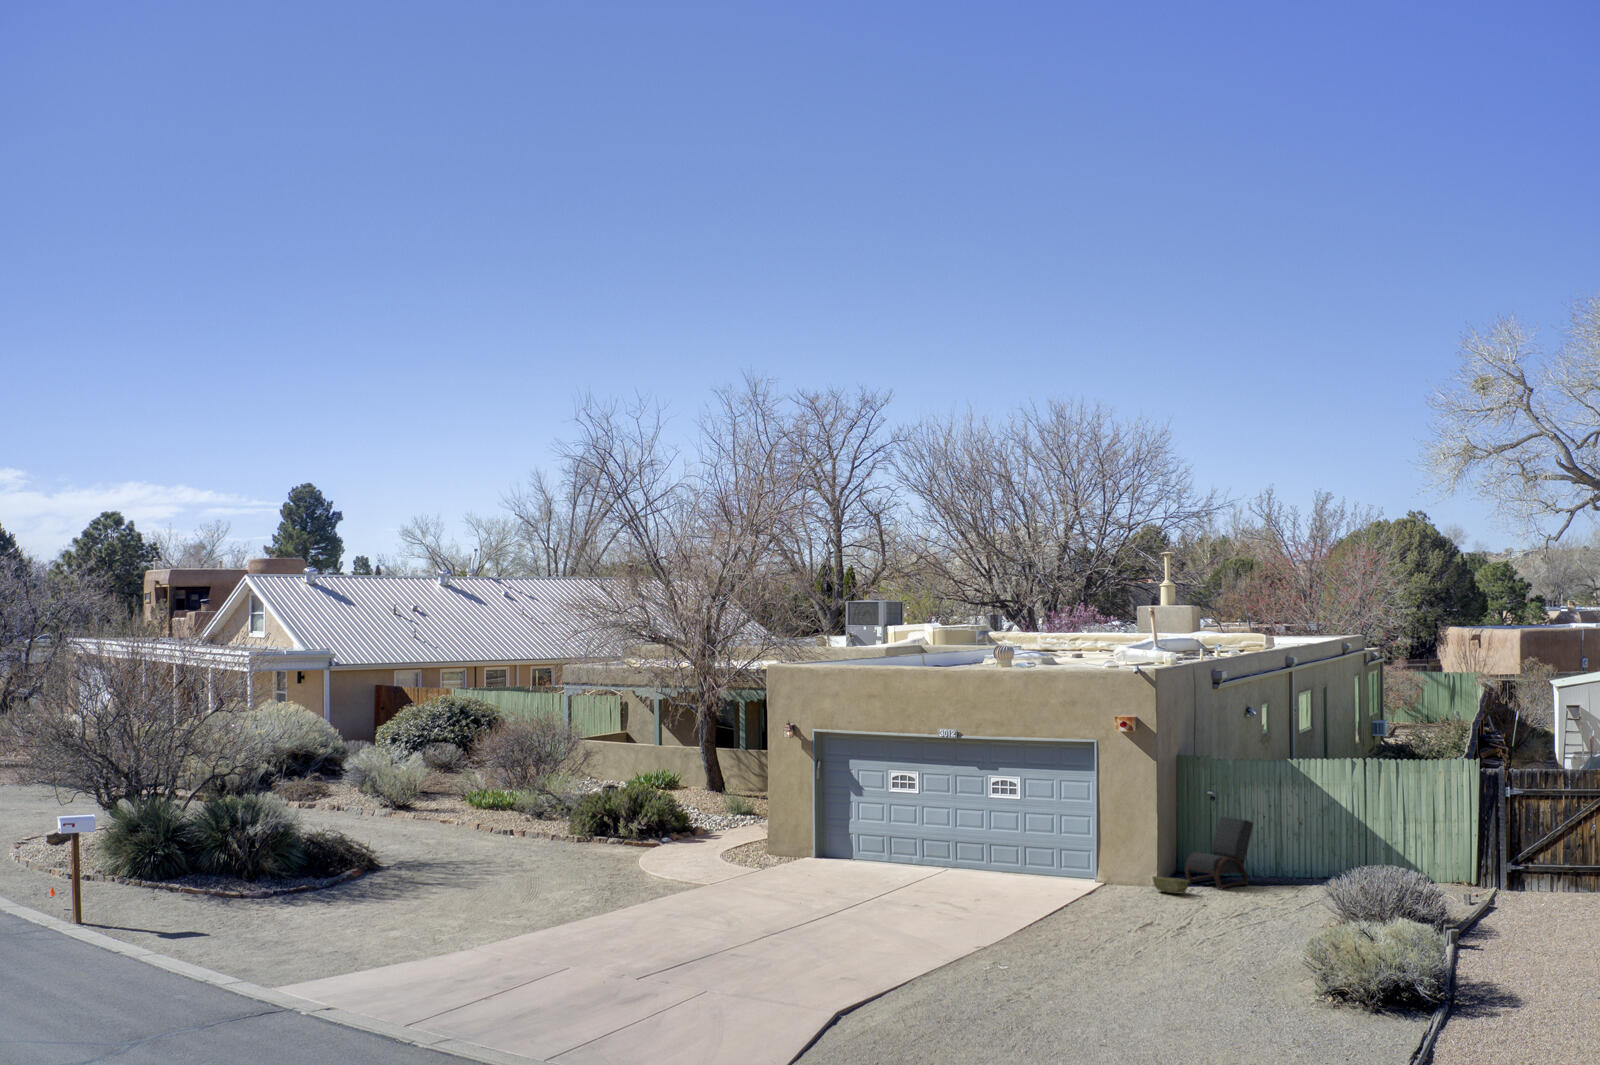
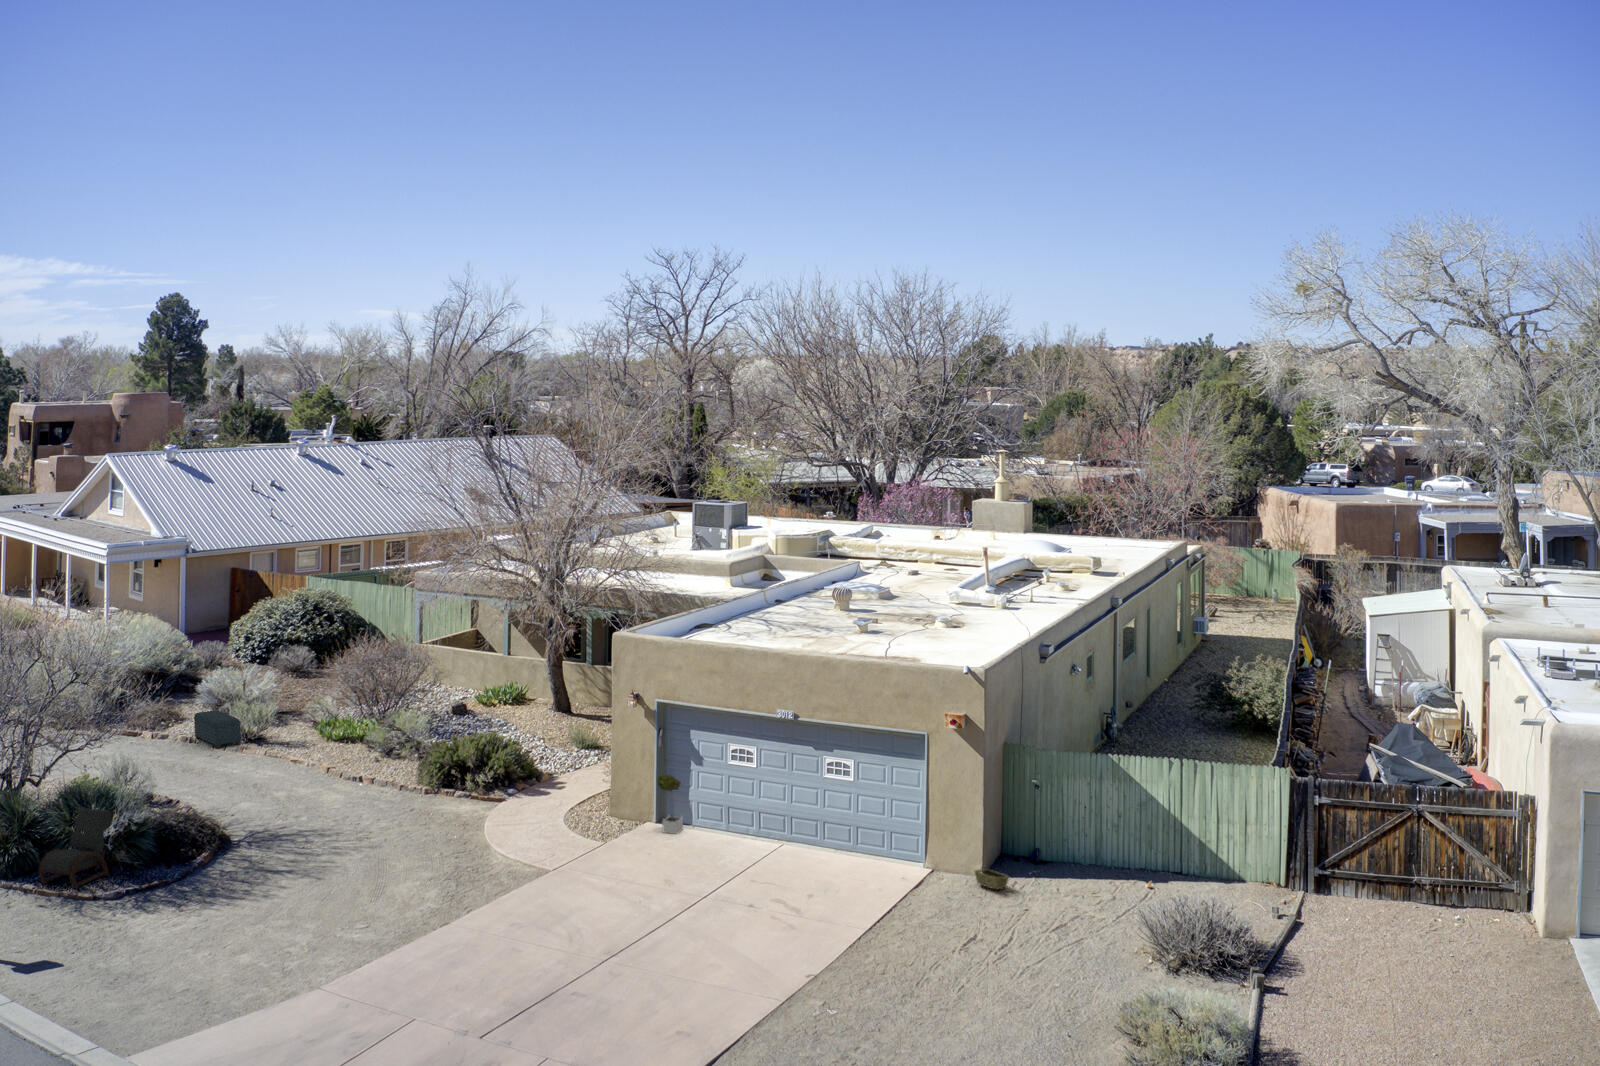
bench: none [353,784,398,816] -> present [194,710,241,749]
potted tree: none [817,802,843,863] -> present [657,774,683,834]
lounge chair: present [1185,816,1253,890] -> present [39,808,114,889]

